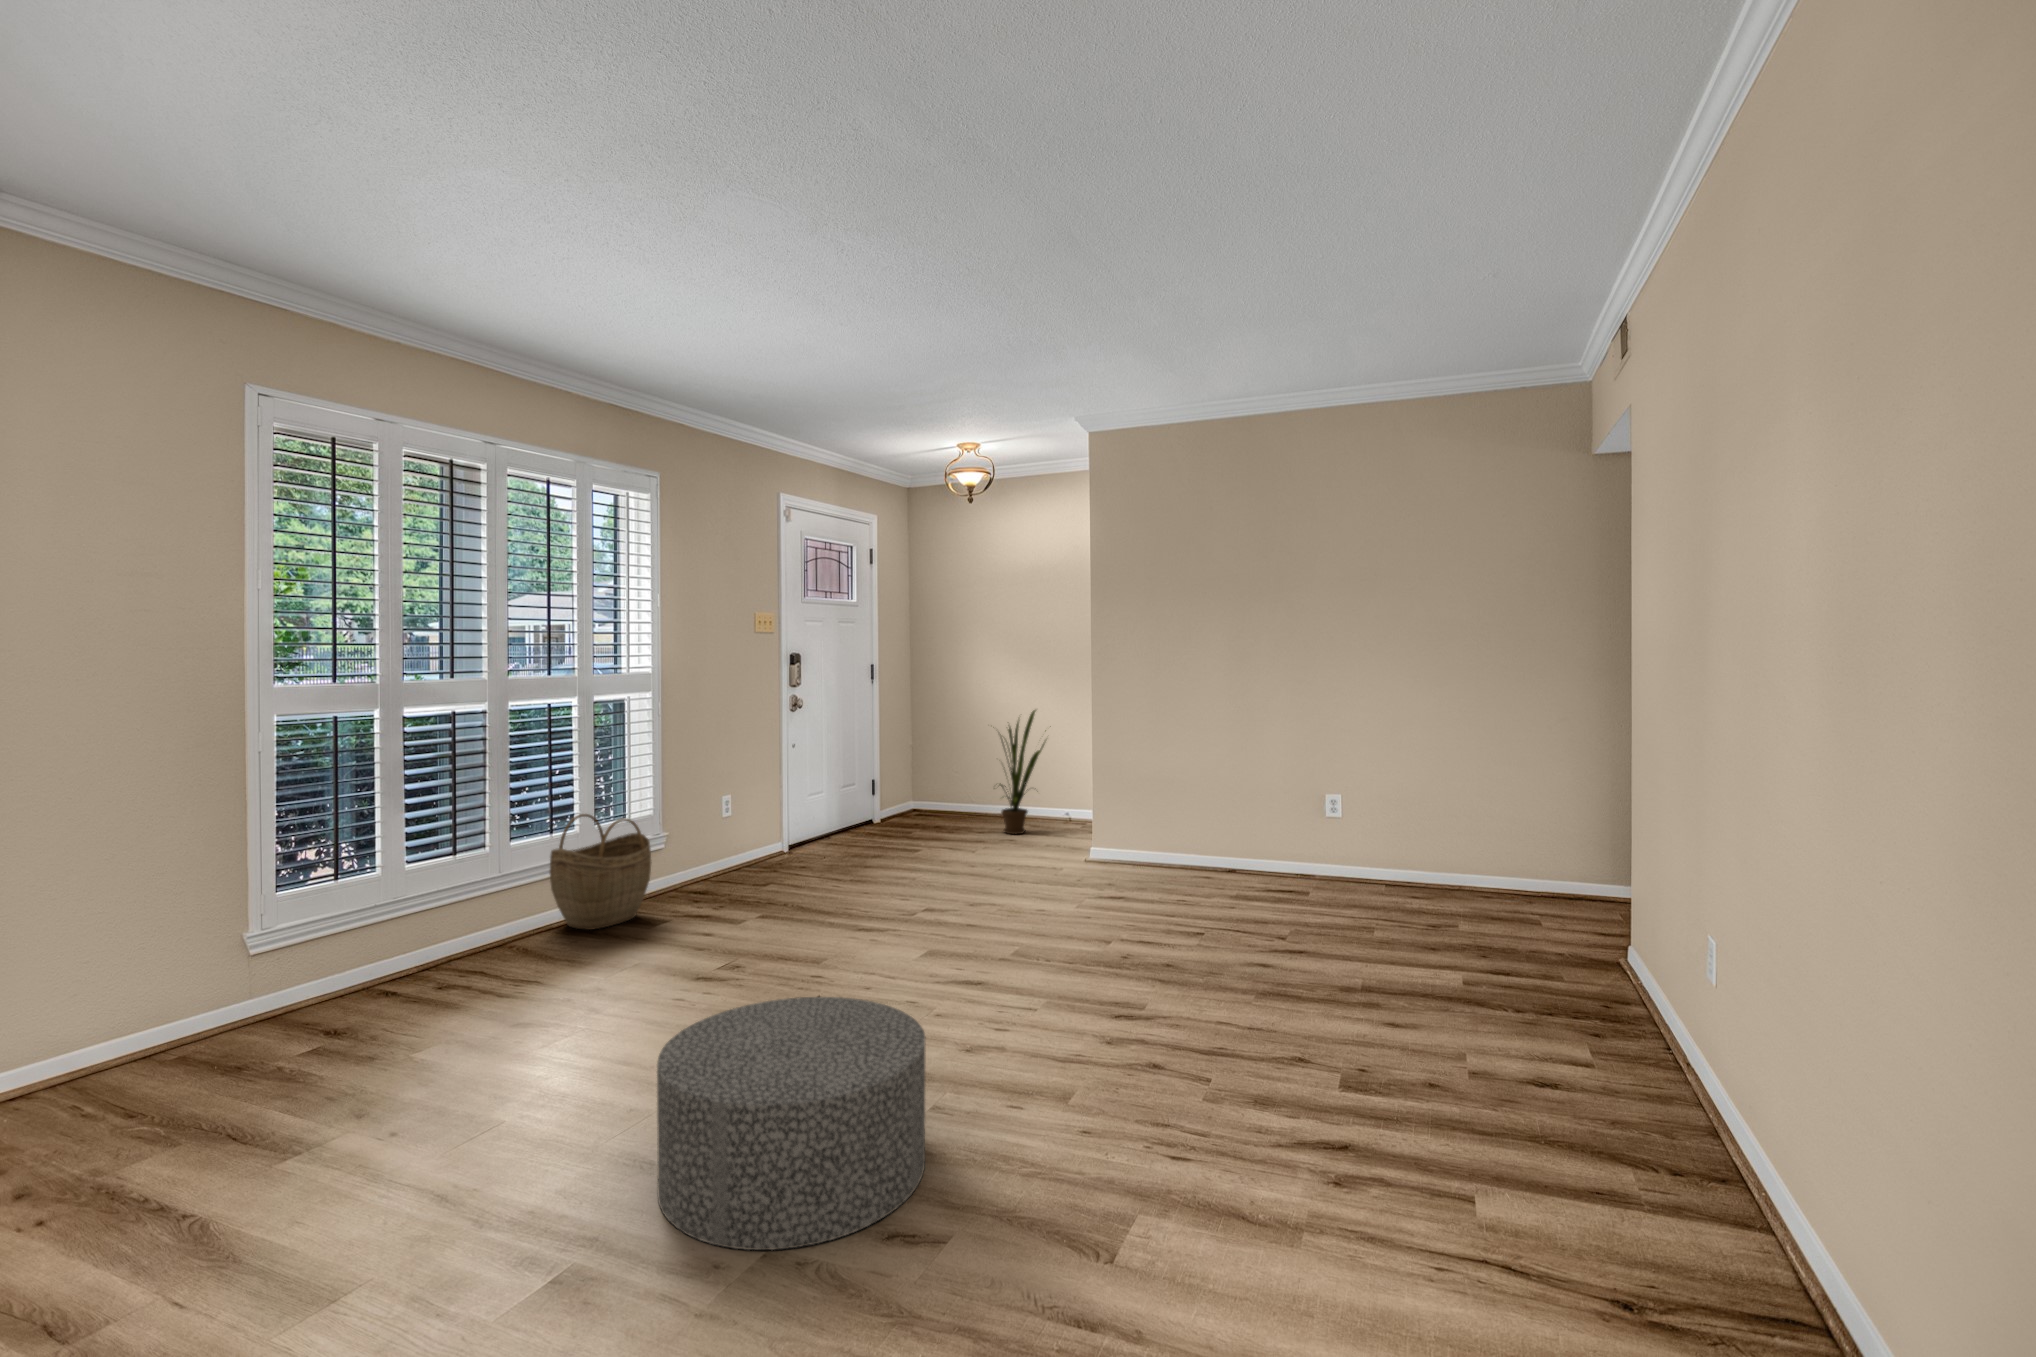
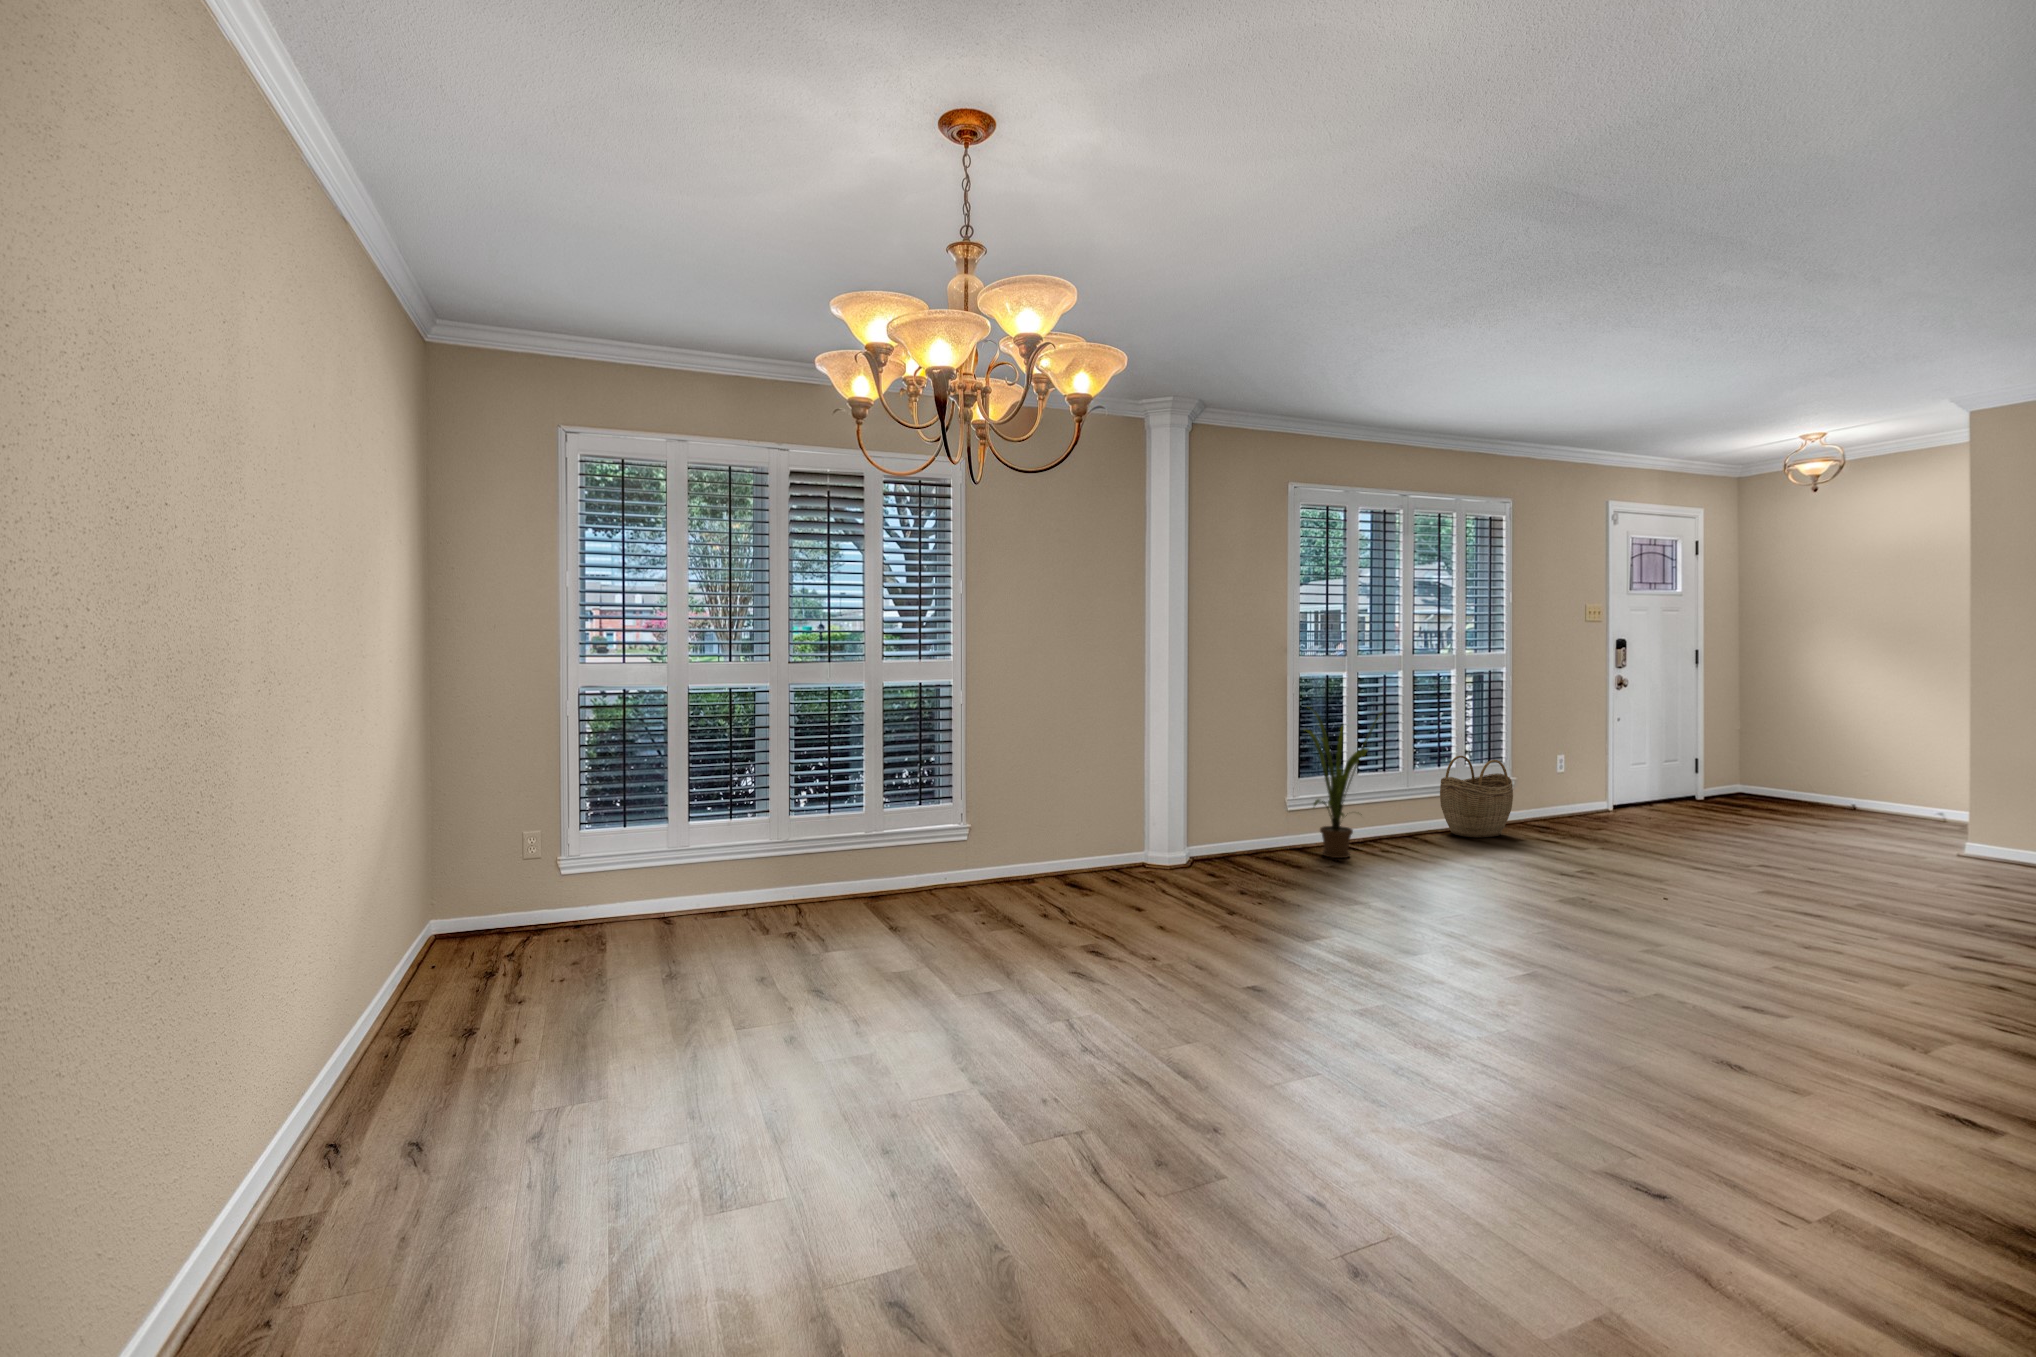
house plant: present [999,710,1046,834] -> present [1306,708,1381,858]
ottoman: present [657,997,926,1250] -> none [1598,862,1799,987]

